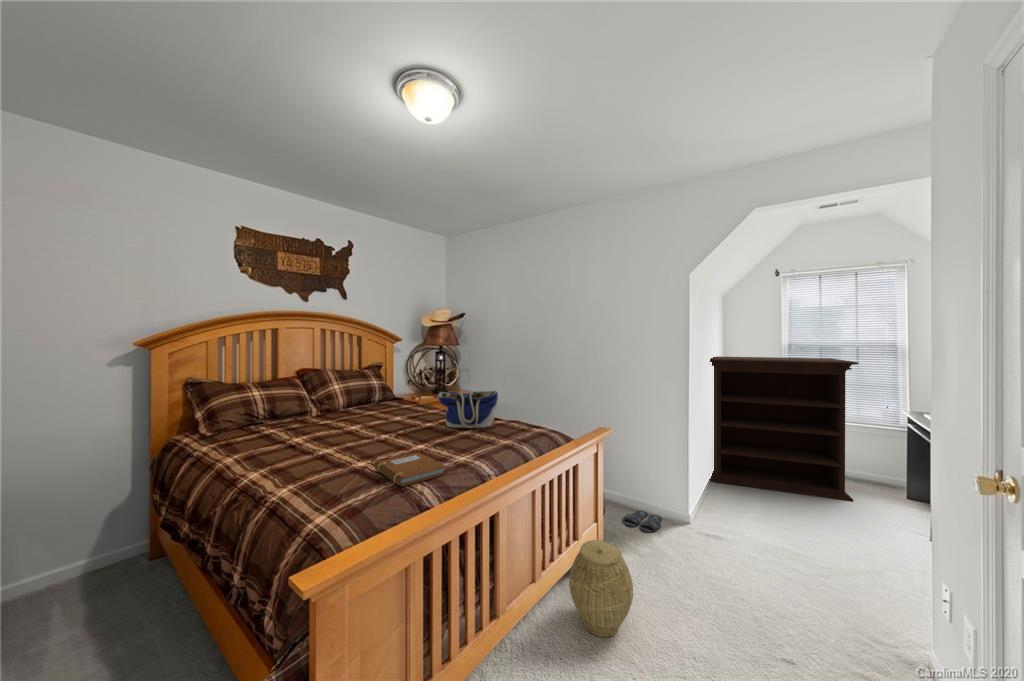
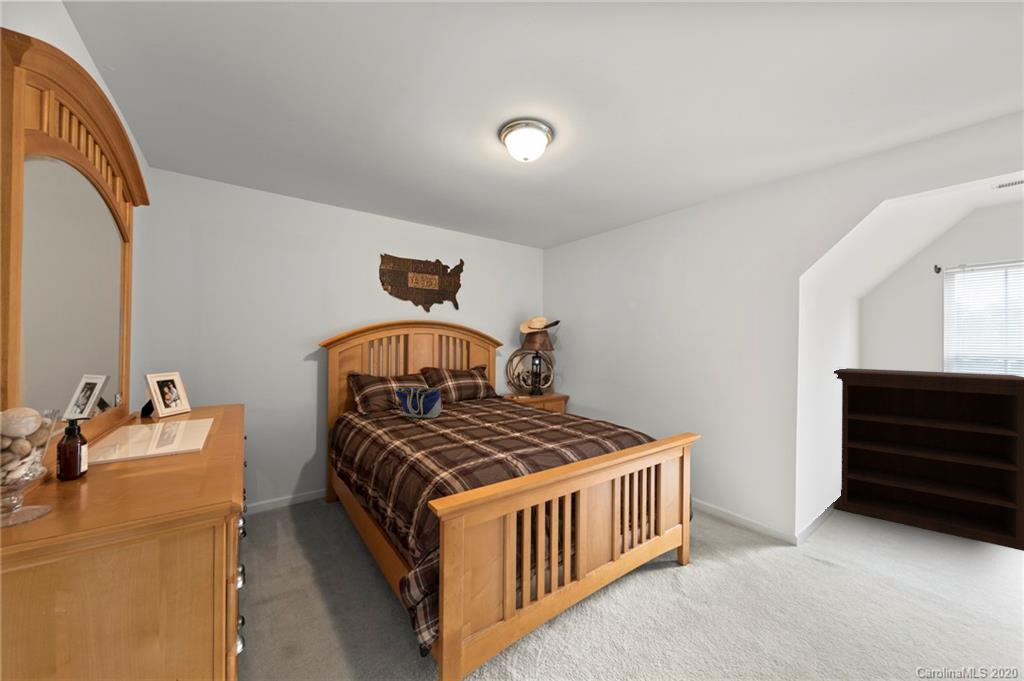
tote bag: present [438,391,498,428] -> present [395,387,443,418]
notebook: present [375,452,446,486] -> none [481,438,535,460]
slippers: present [623,511,662,533] -> none [716,525,761,546]
woven basket: present [569,540,633,637] -> none [644,533,706,620]

